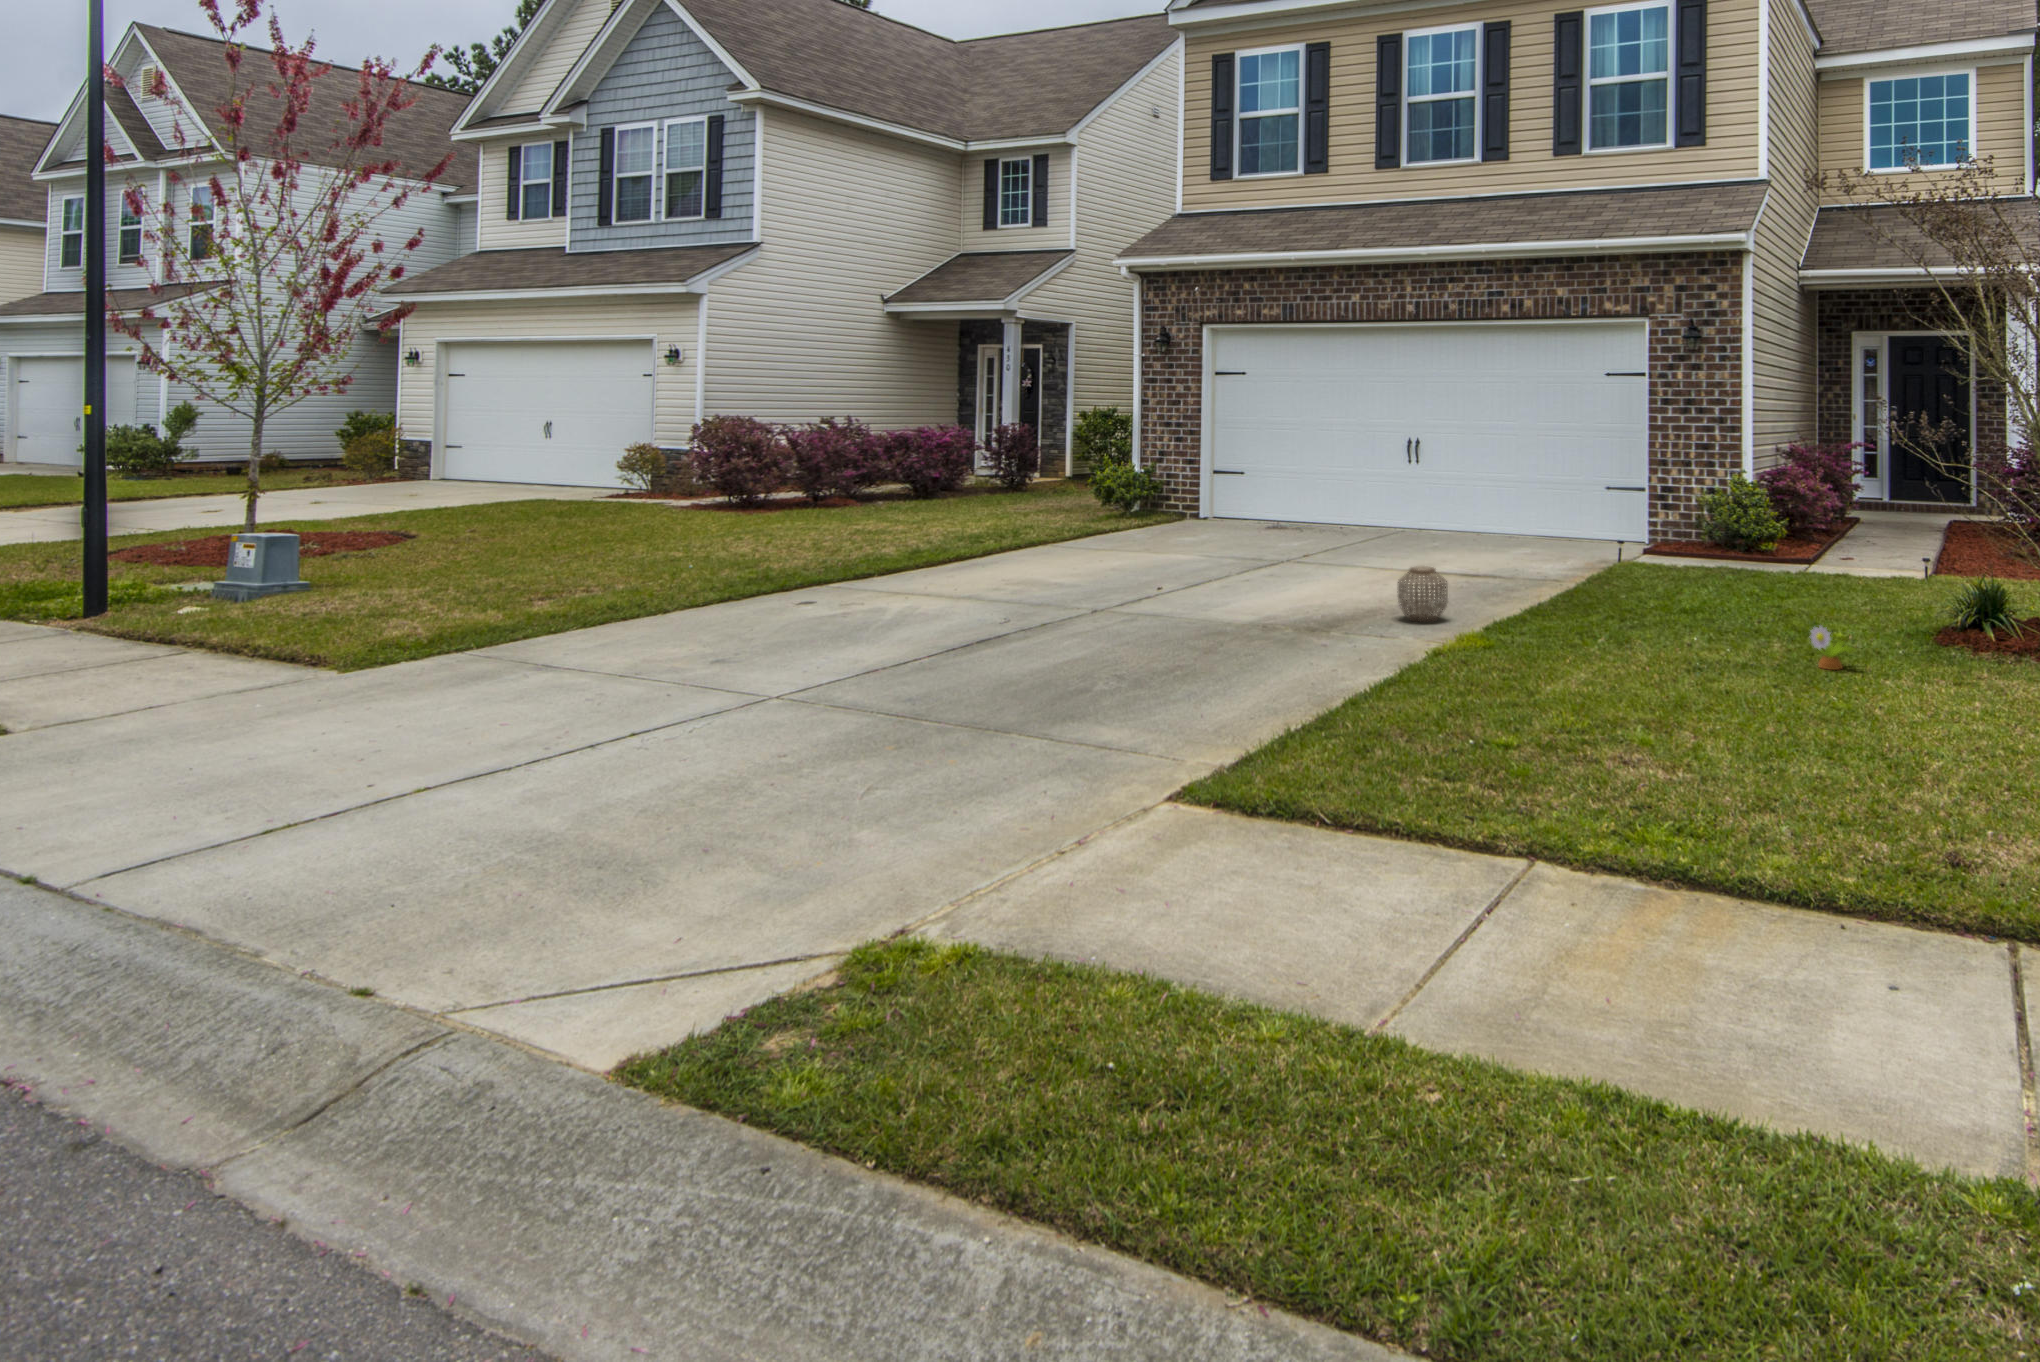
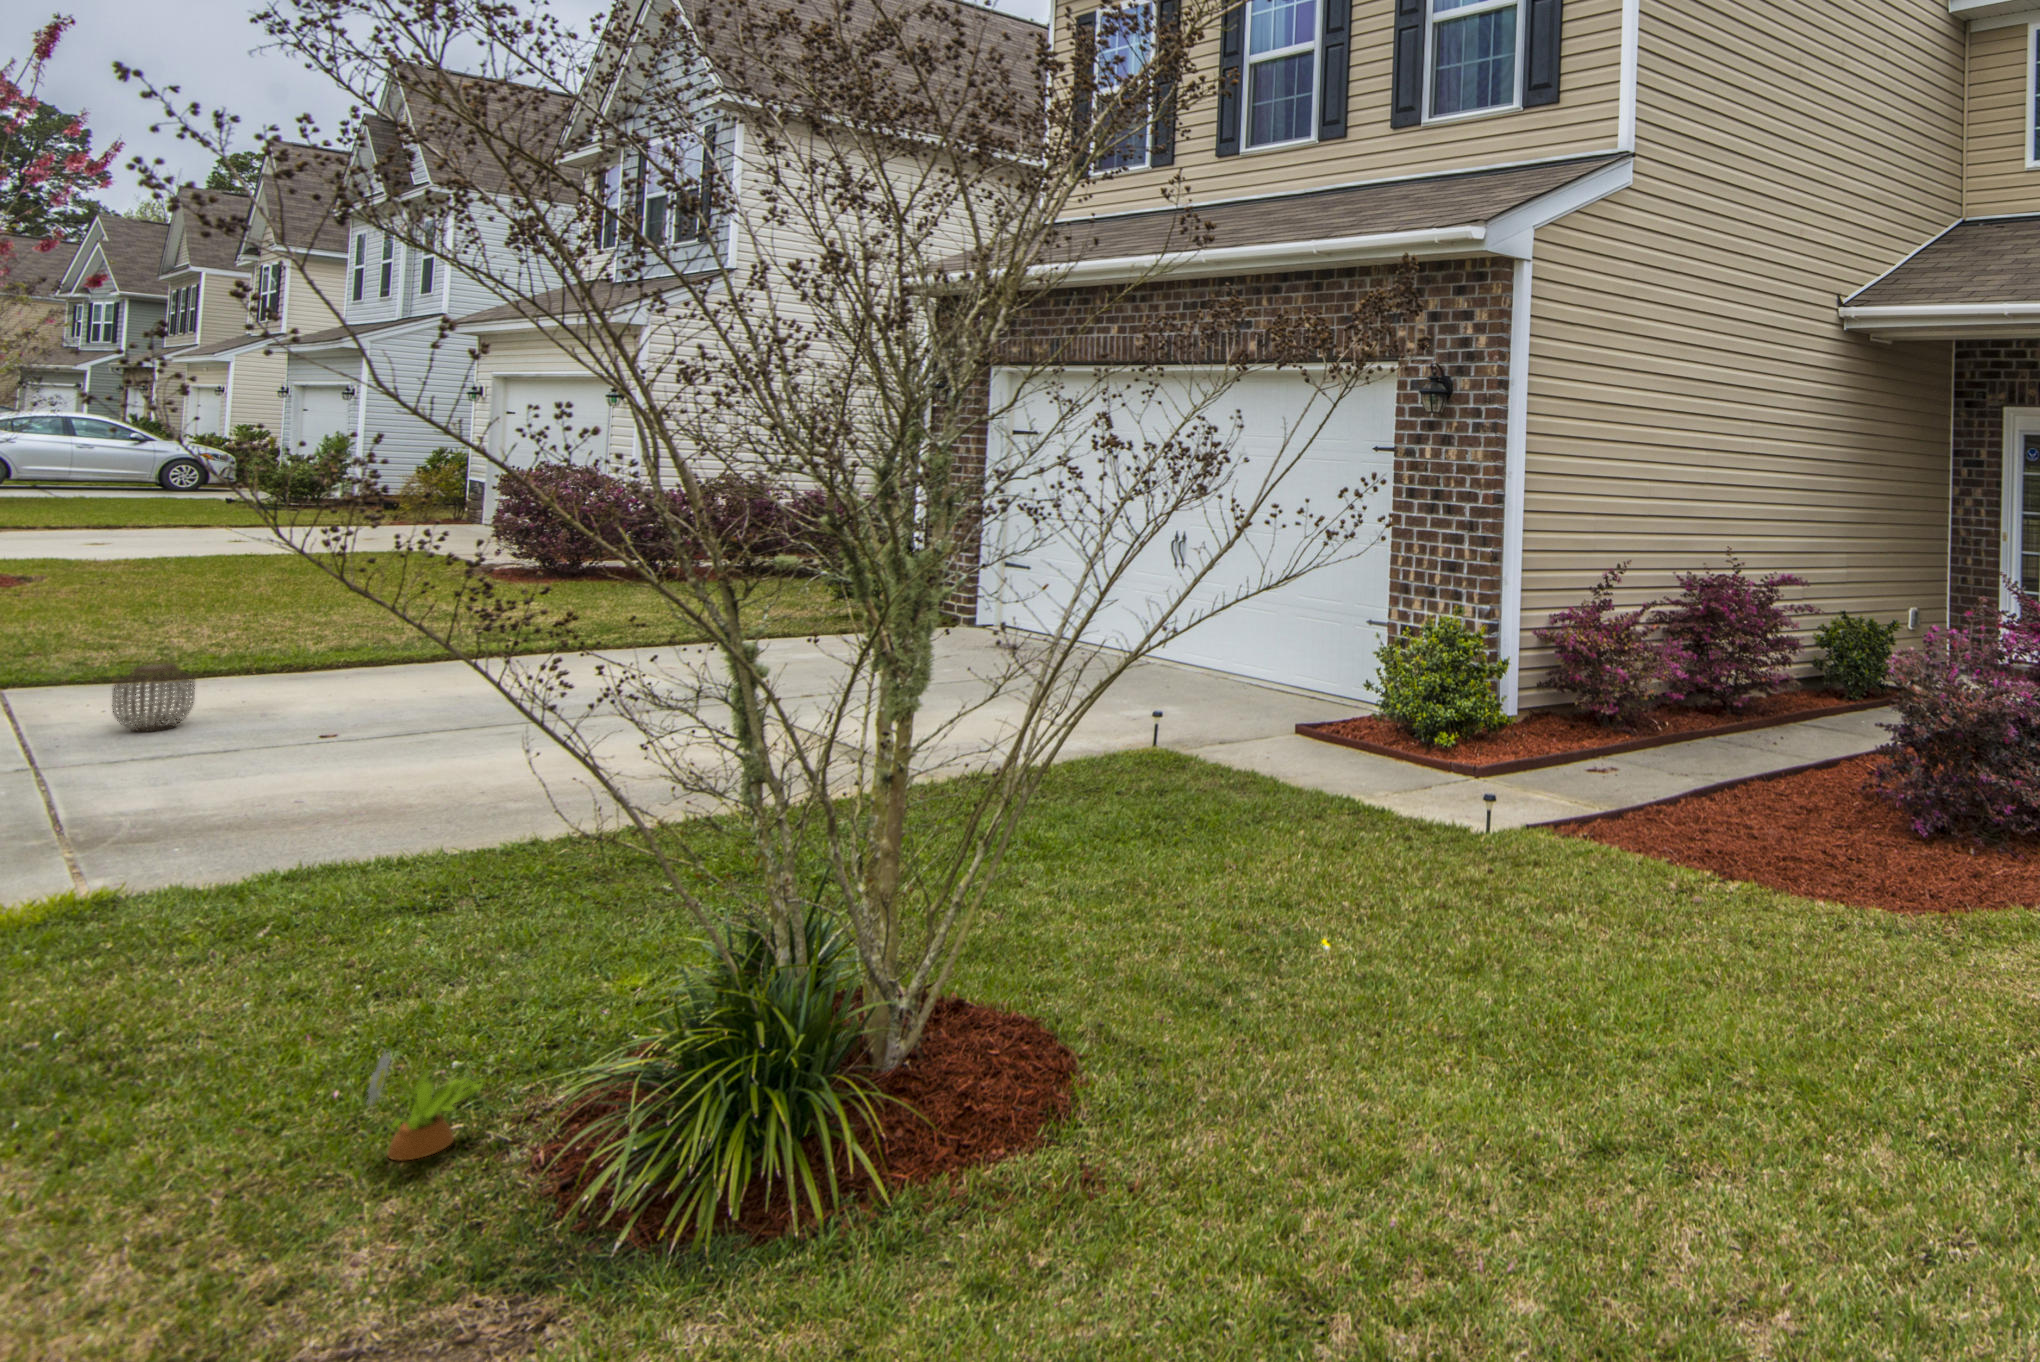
woven basket: present [1398,566,1448,622] -> present [112,663,195,732]

